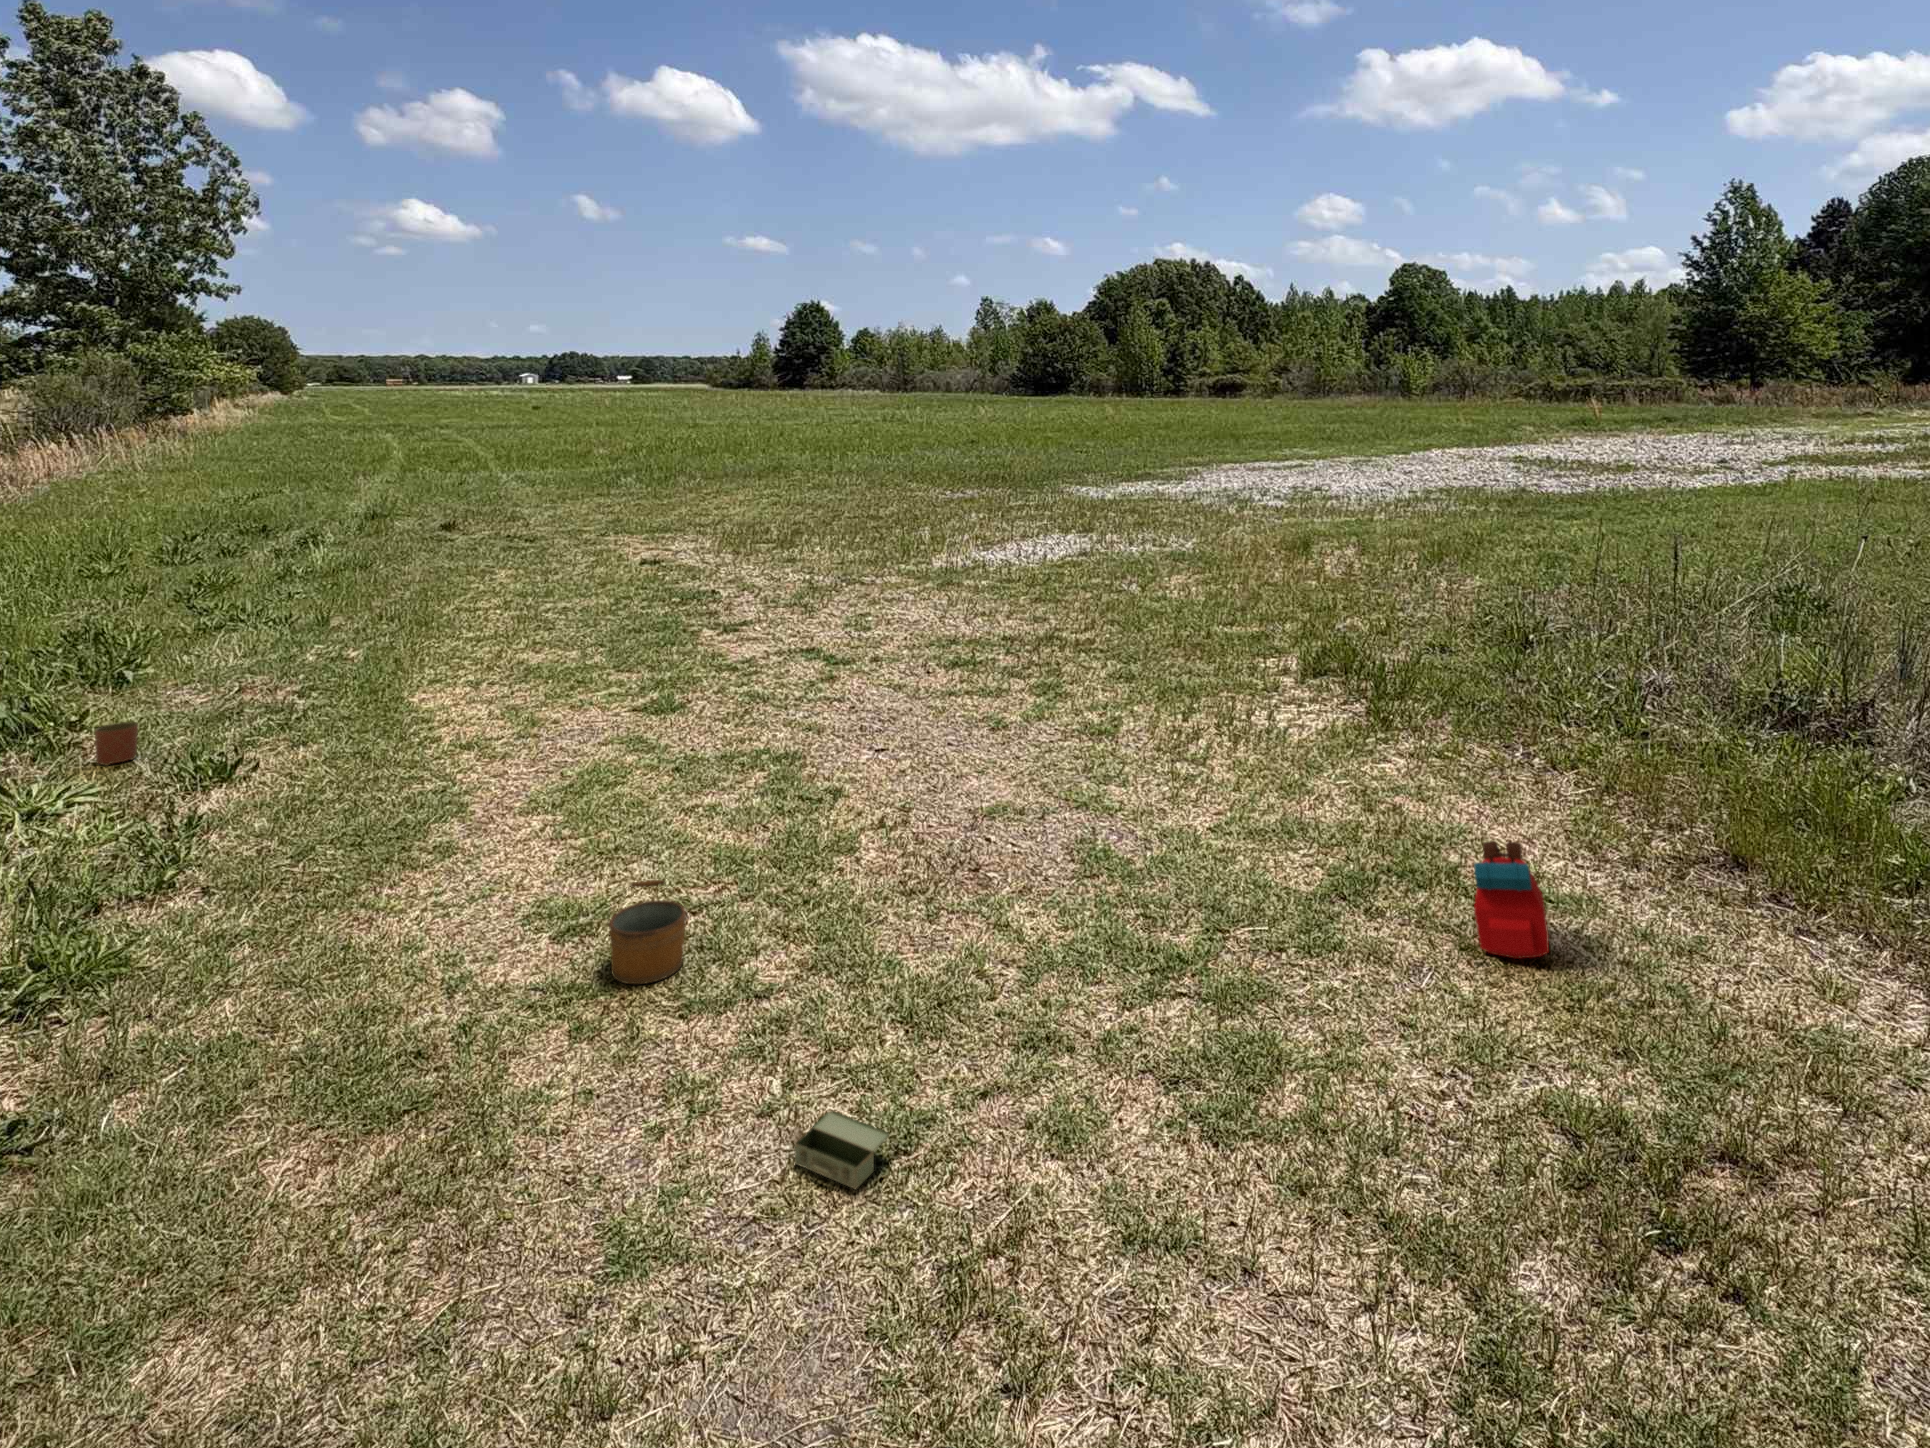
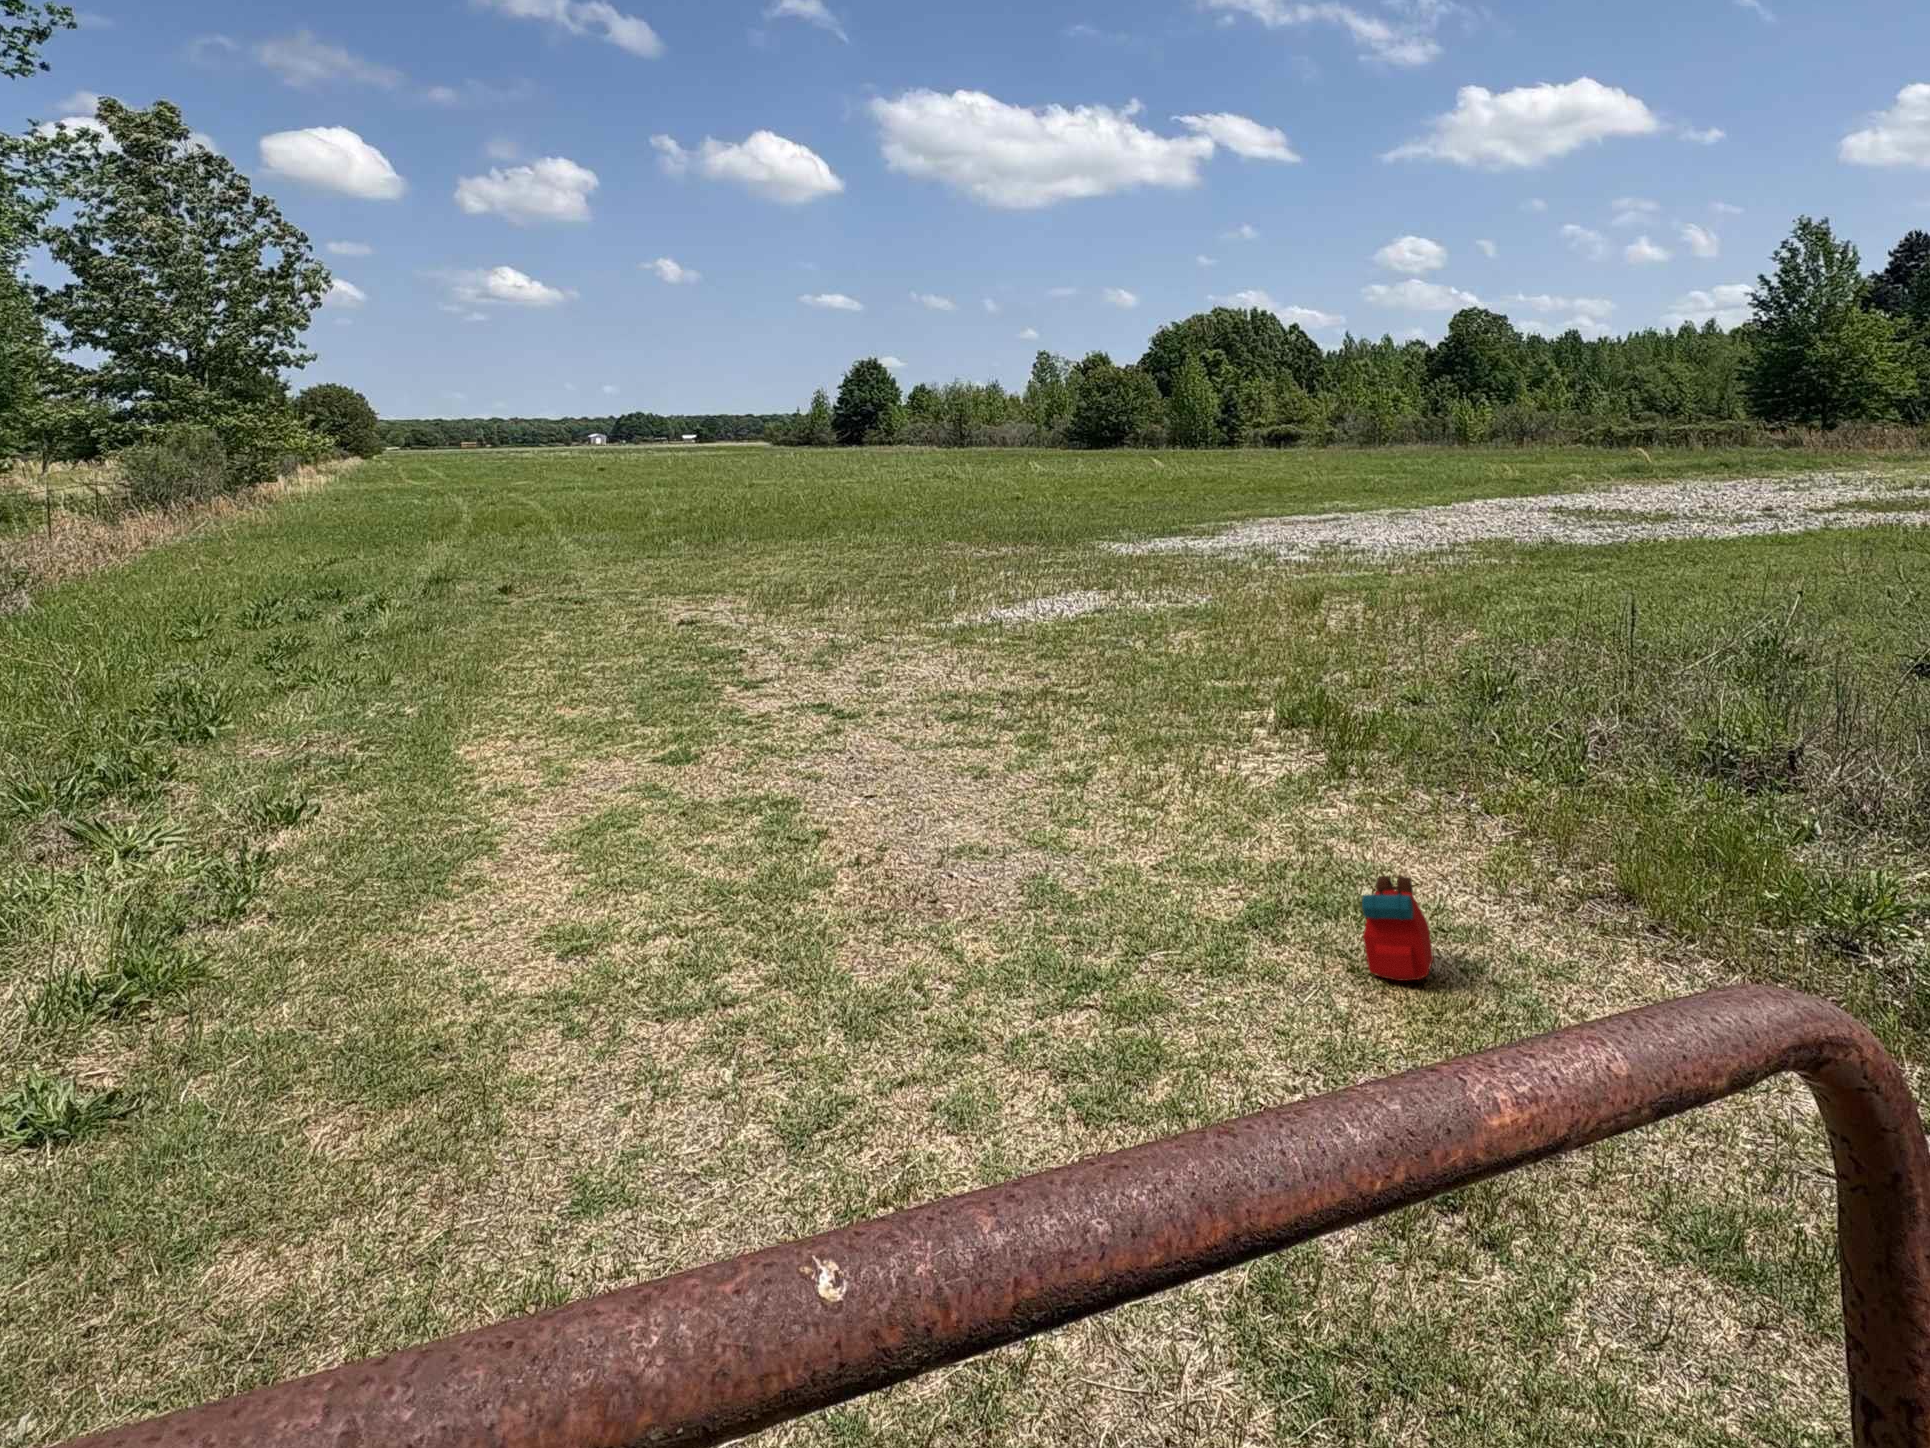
planter: present [95,722,138,766] -> none [177,772,214,810]
bucket: present [608,880,687,984] -> none [597,906,666,995]
toolbox: present [795,1111,889,1189] -> none [731,1095,811,1157]

